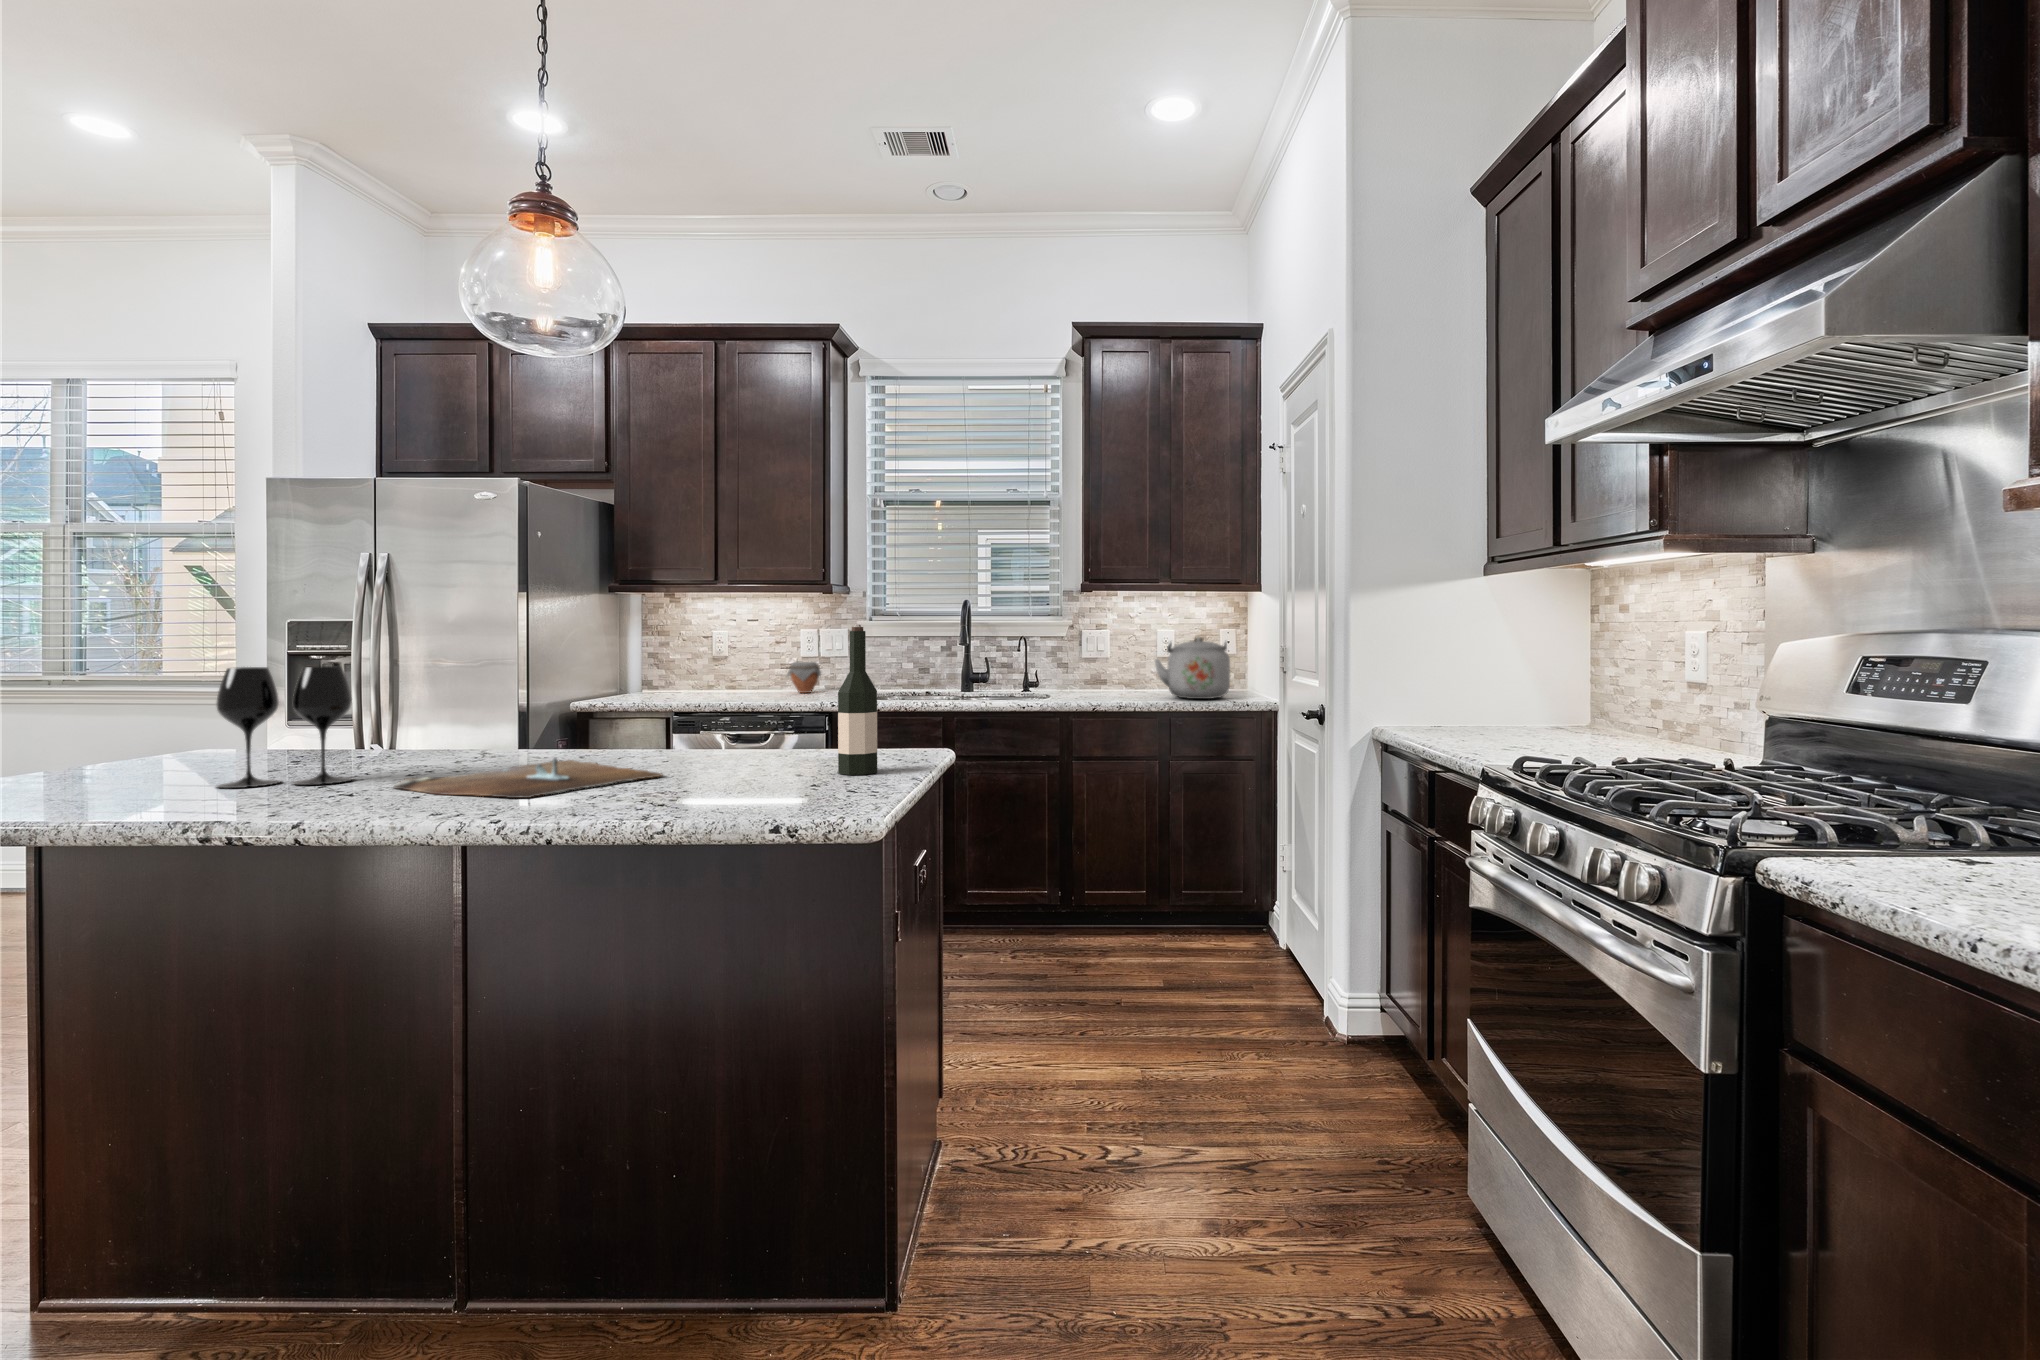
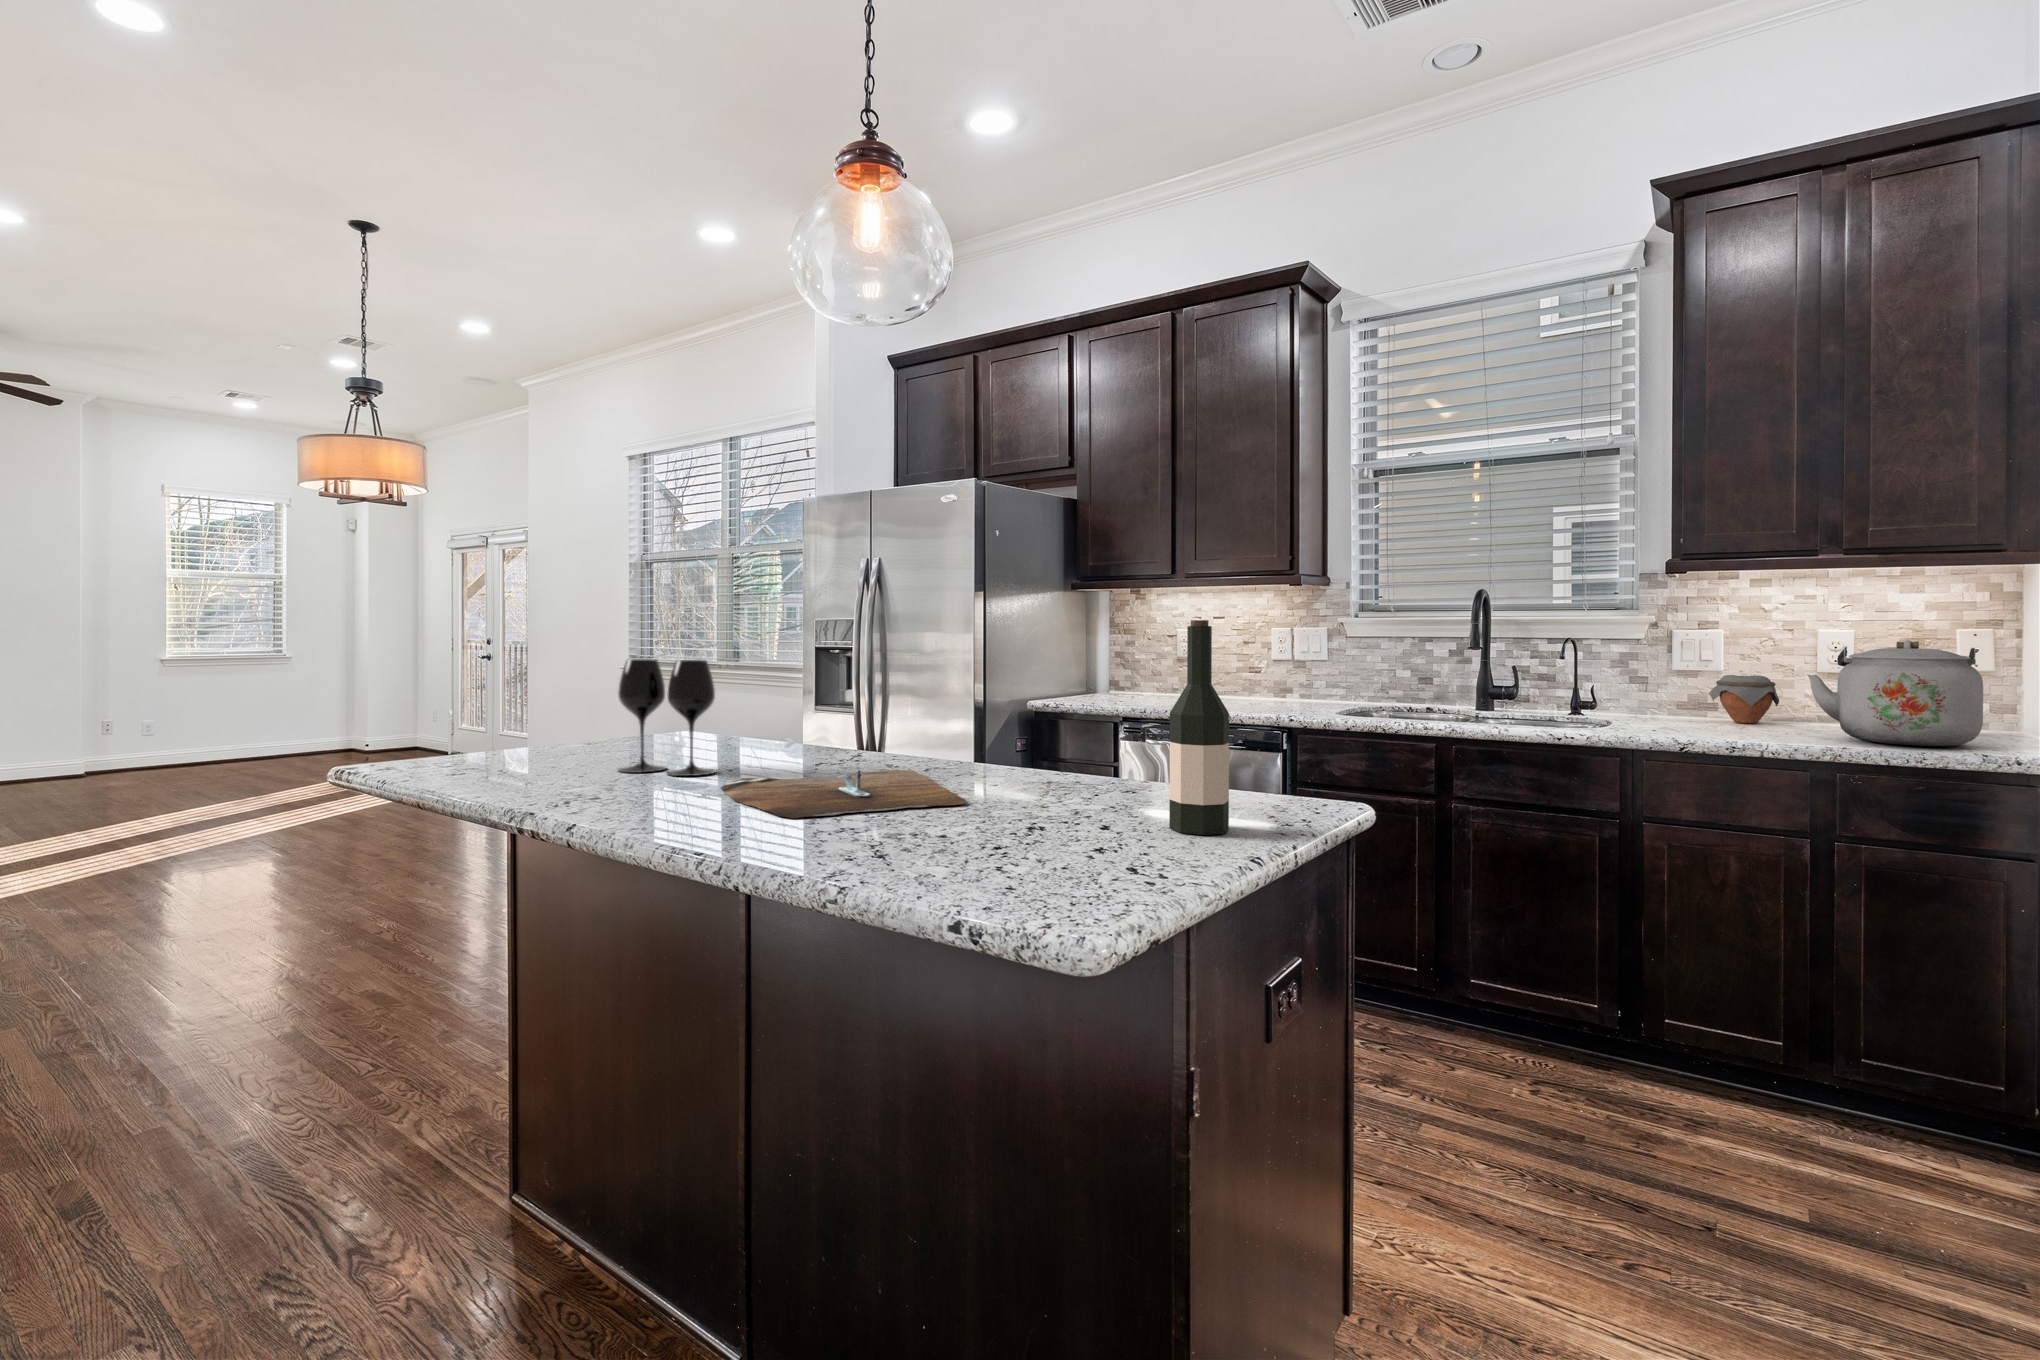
jar: present [787,662,821,693] -> present [1709,675,1779,723]

